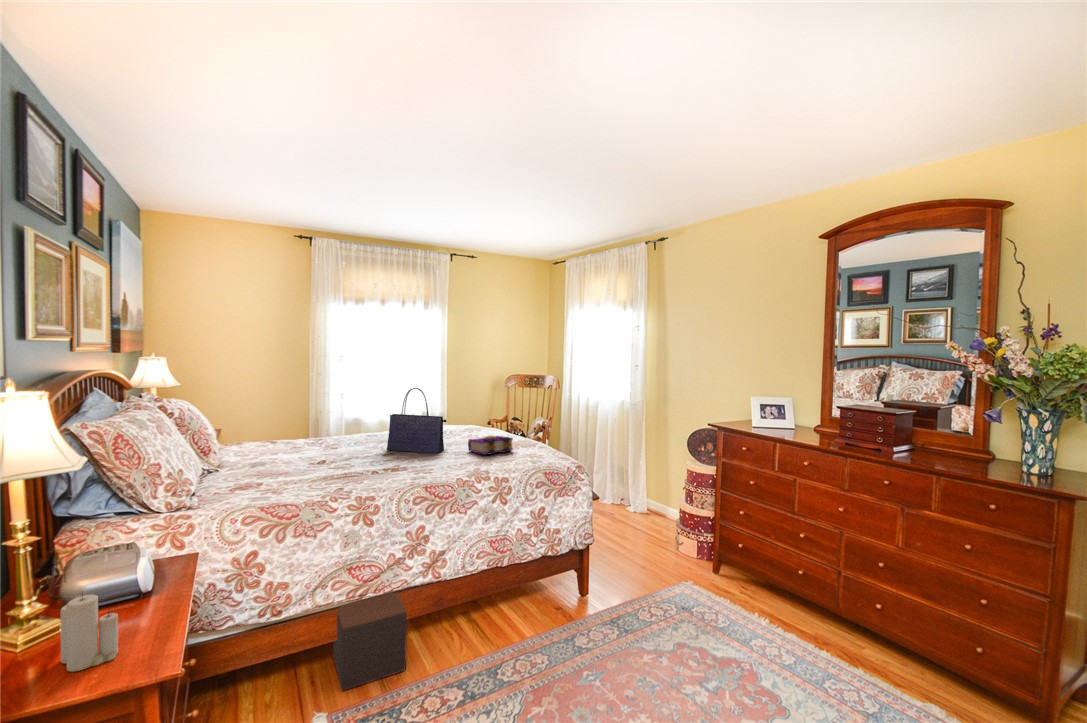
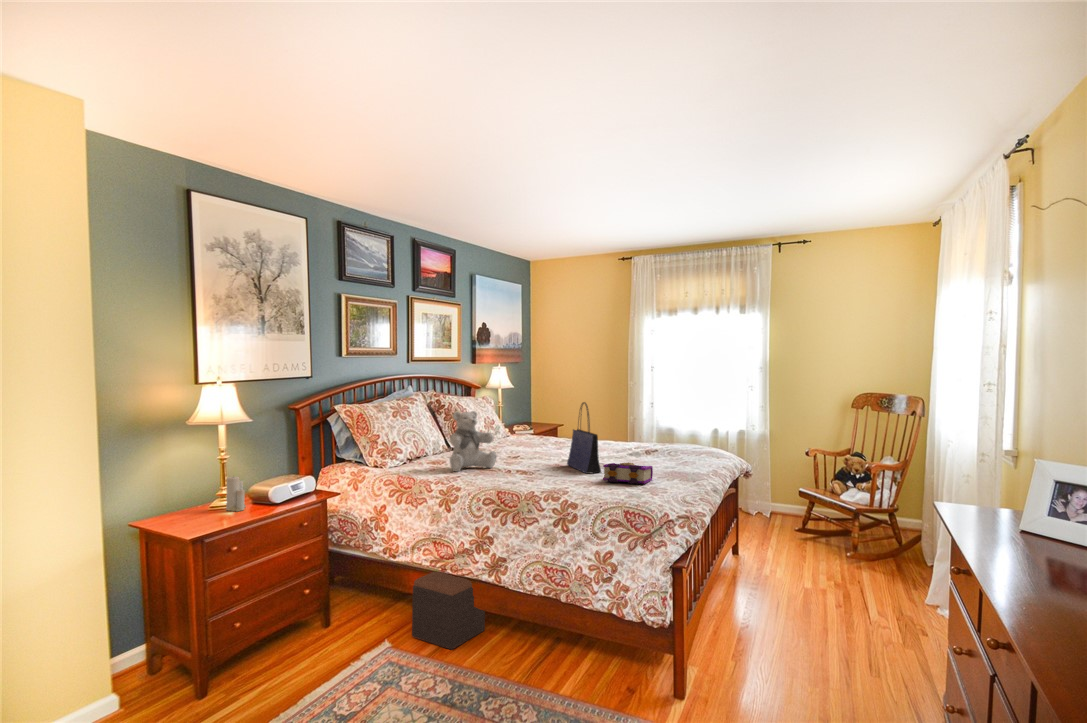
teddy bear: none [286,408,337,483] -> present [450,411,497,471]

